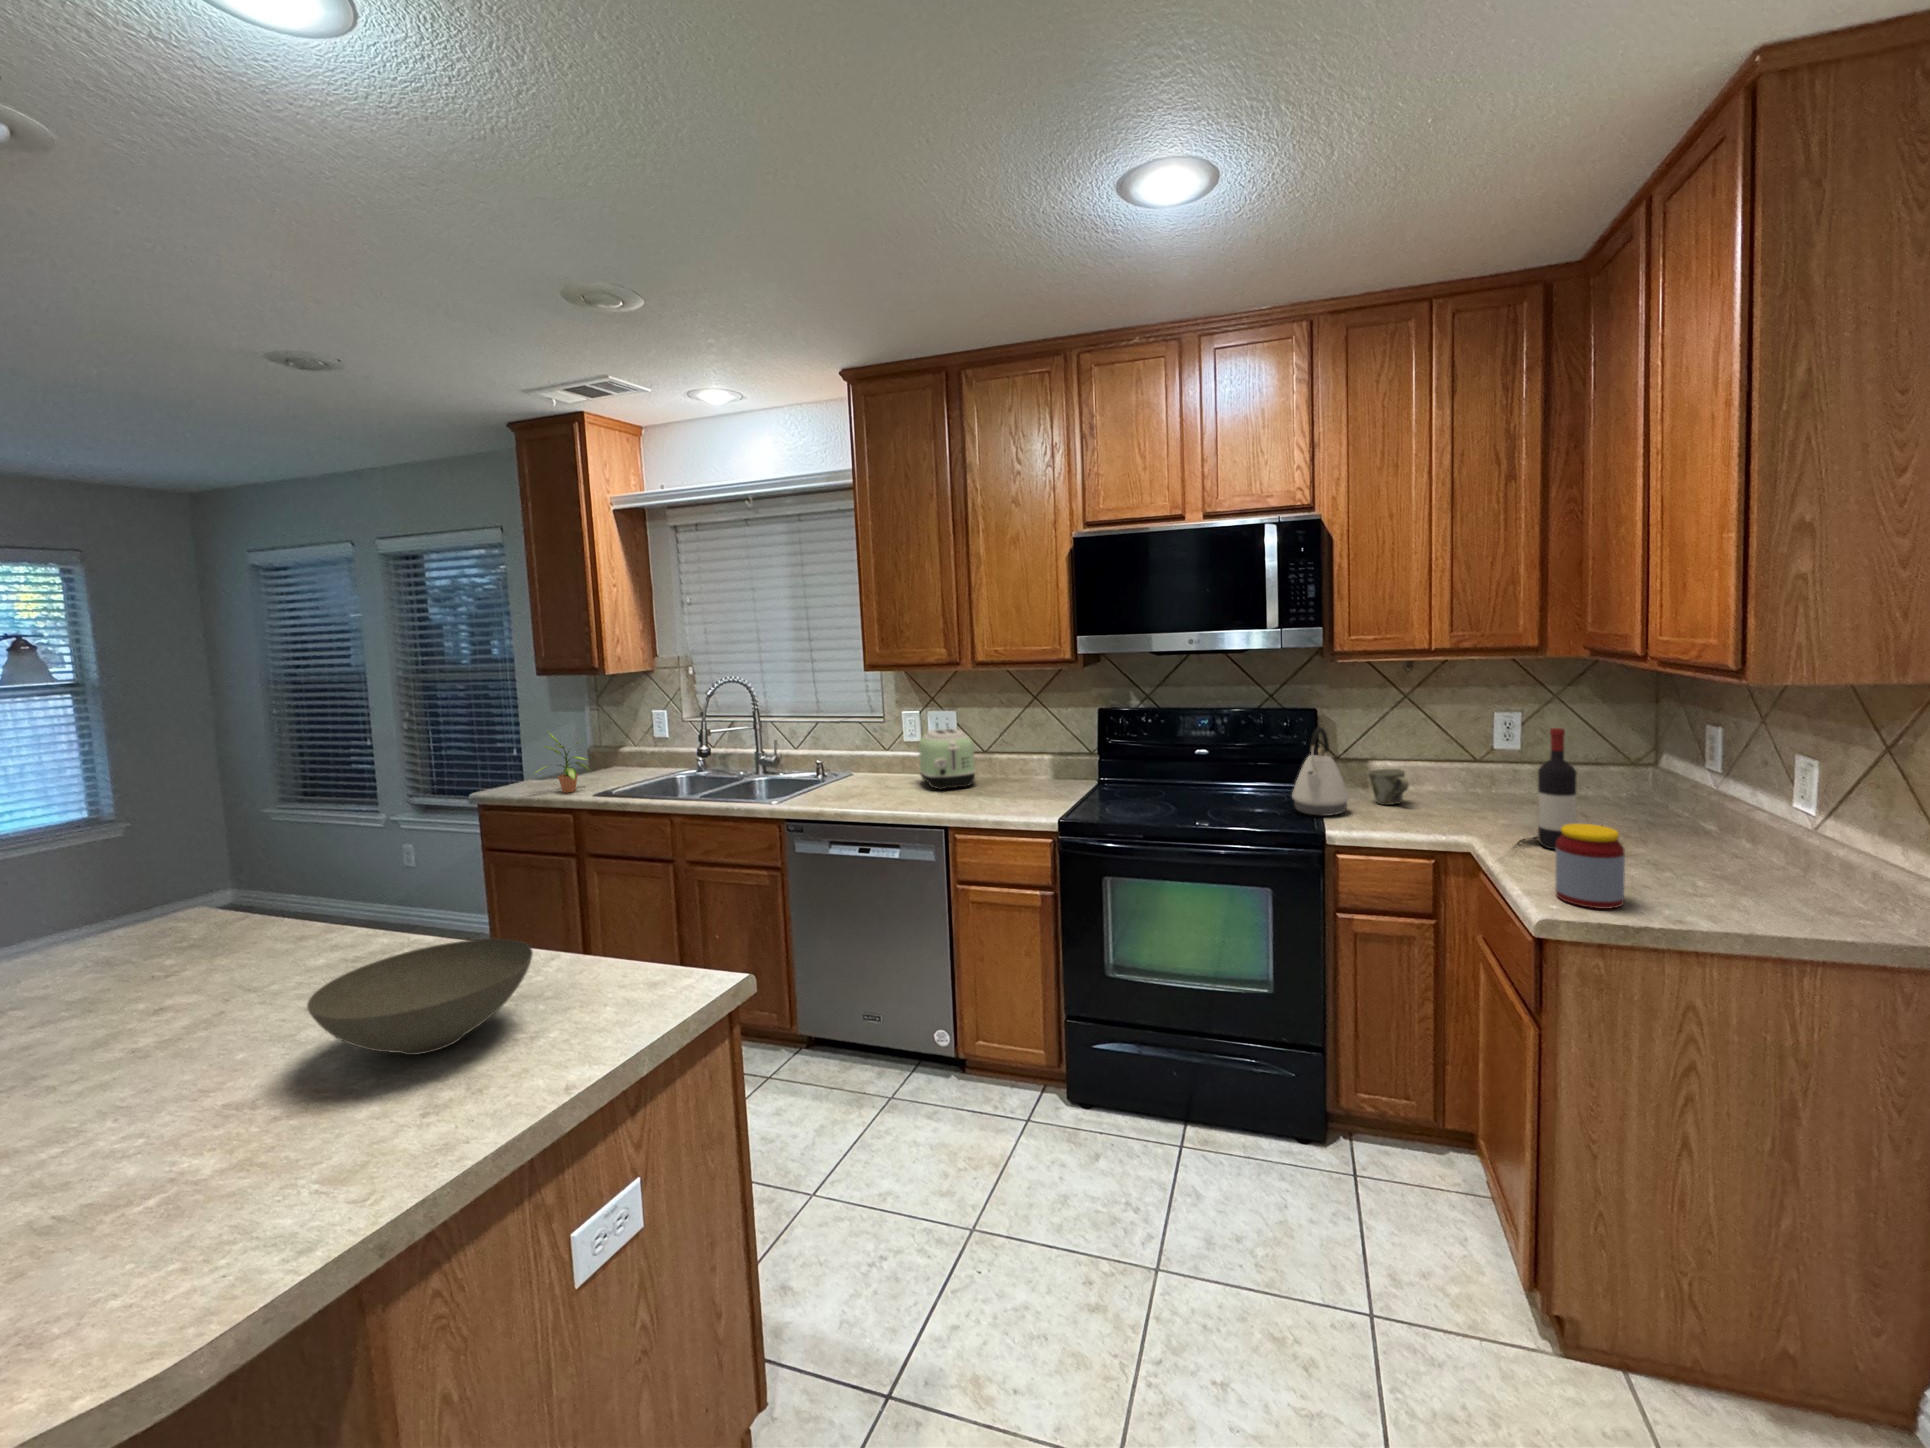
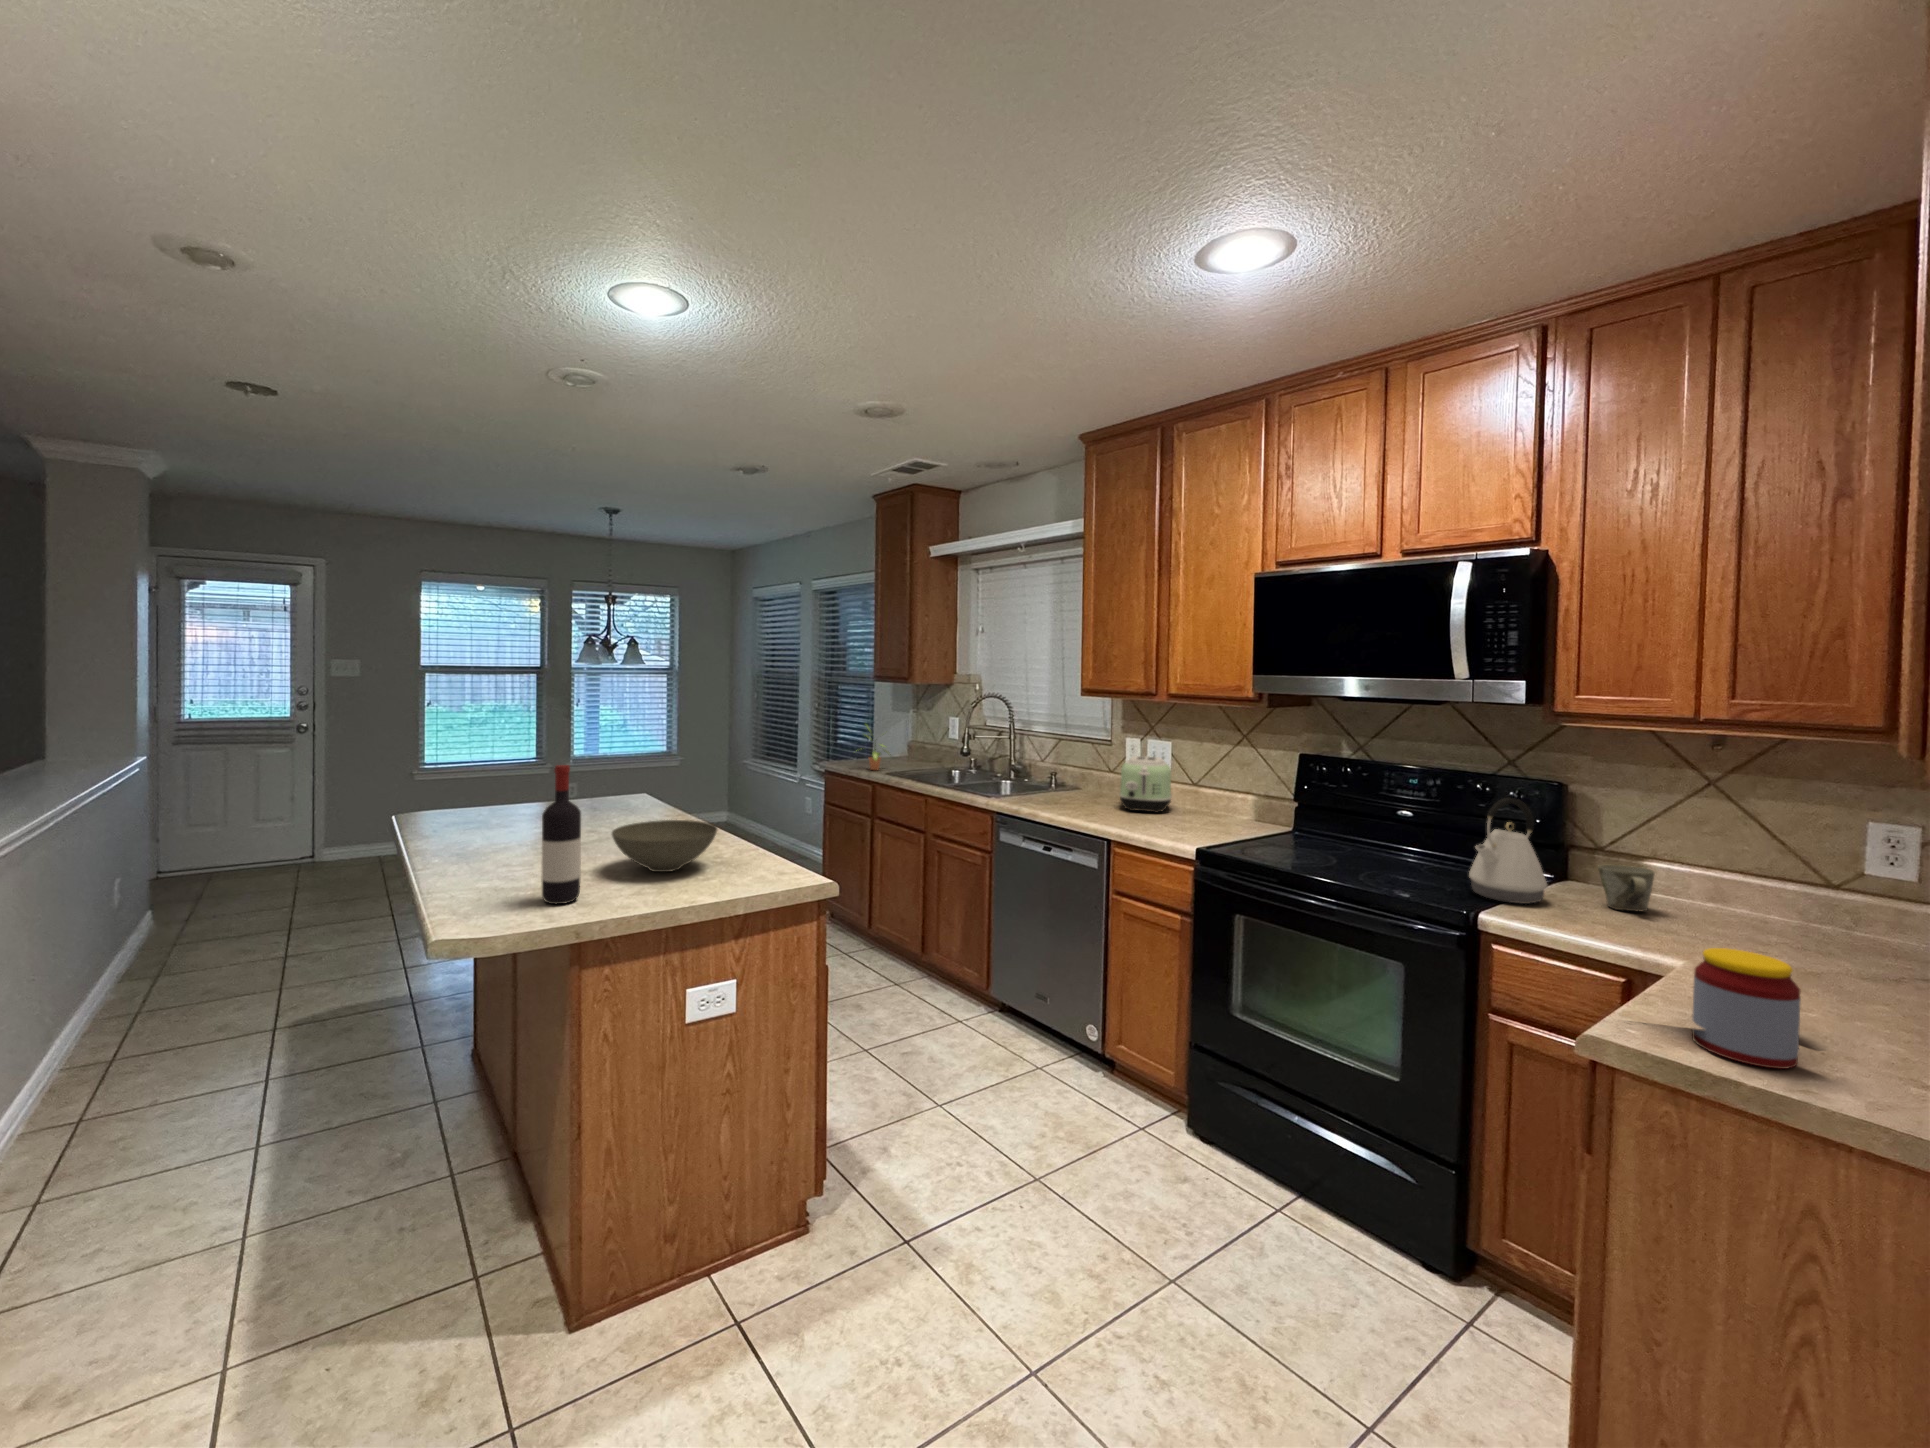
wine bottle: present [1538,728,1577,850] -> present [542,765,581,904]

